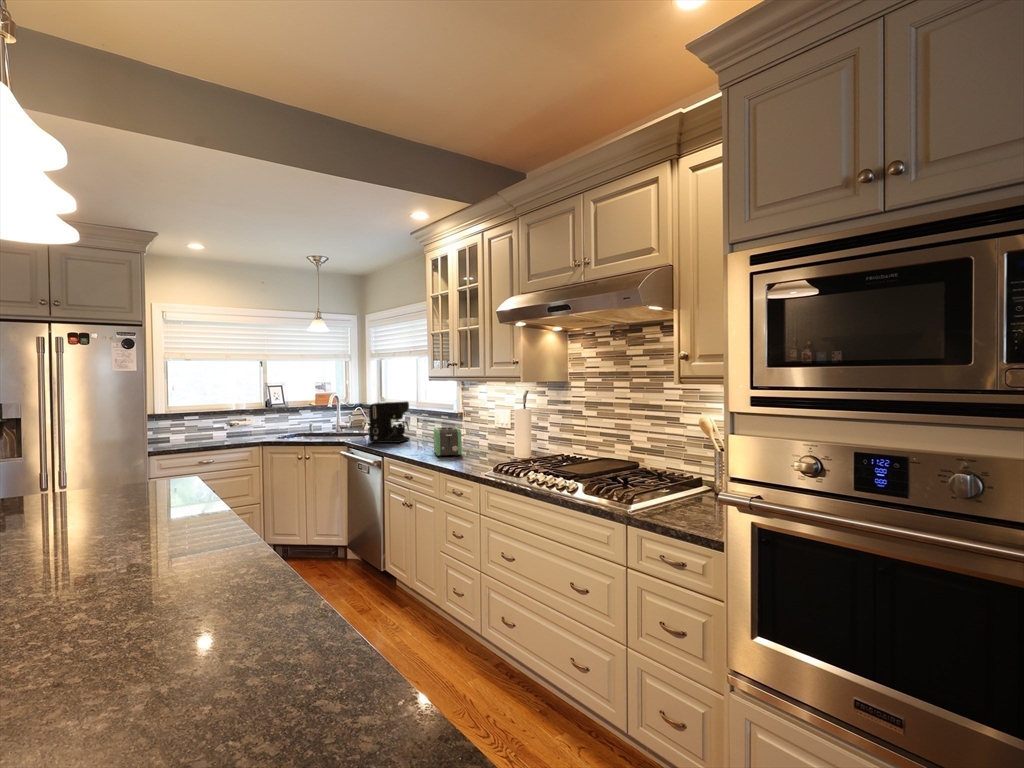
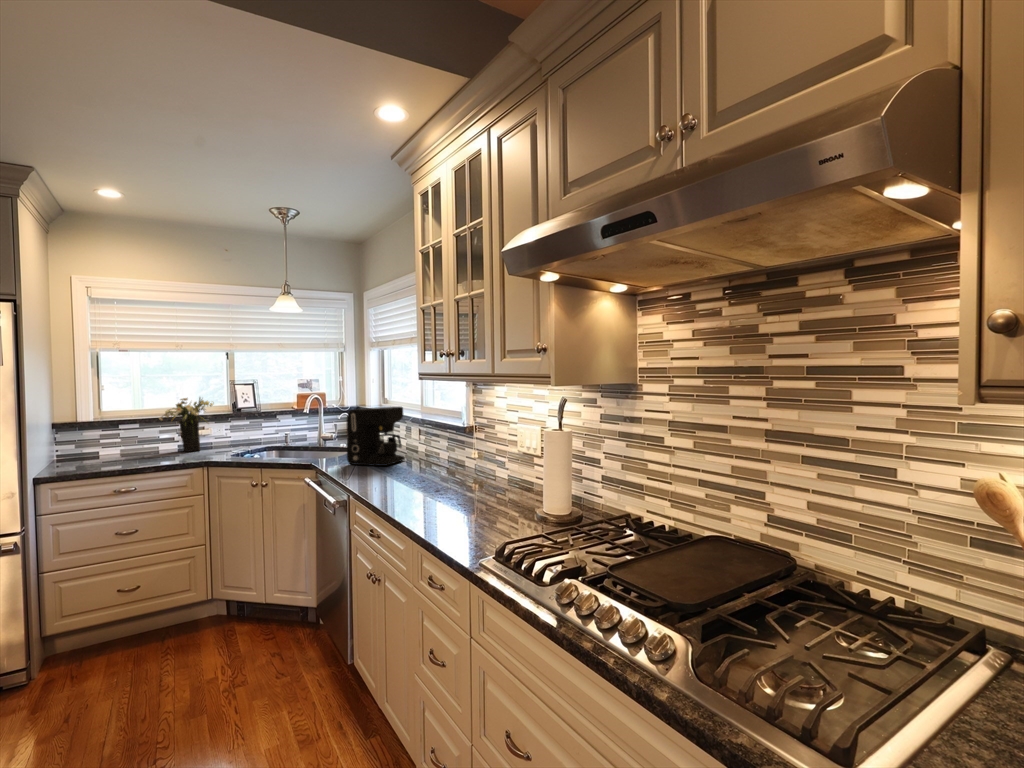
flower arrangement: none [213,395,254,438] -> present [159,398,213,452]
toaster: present [434,427,462,456] -> none [421,450,462,499]

